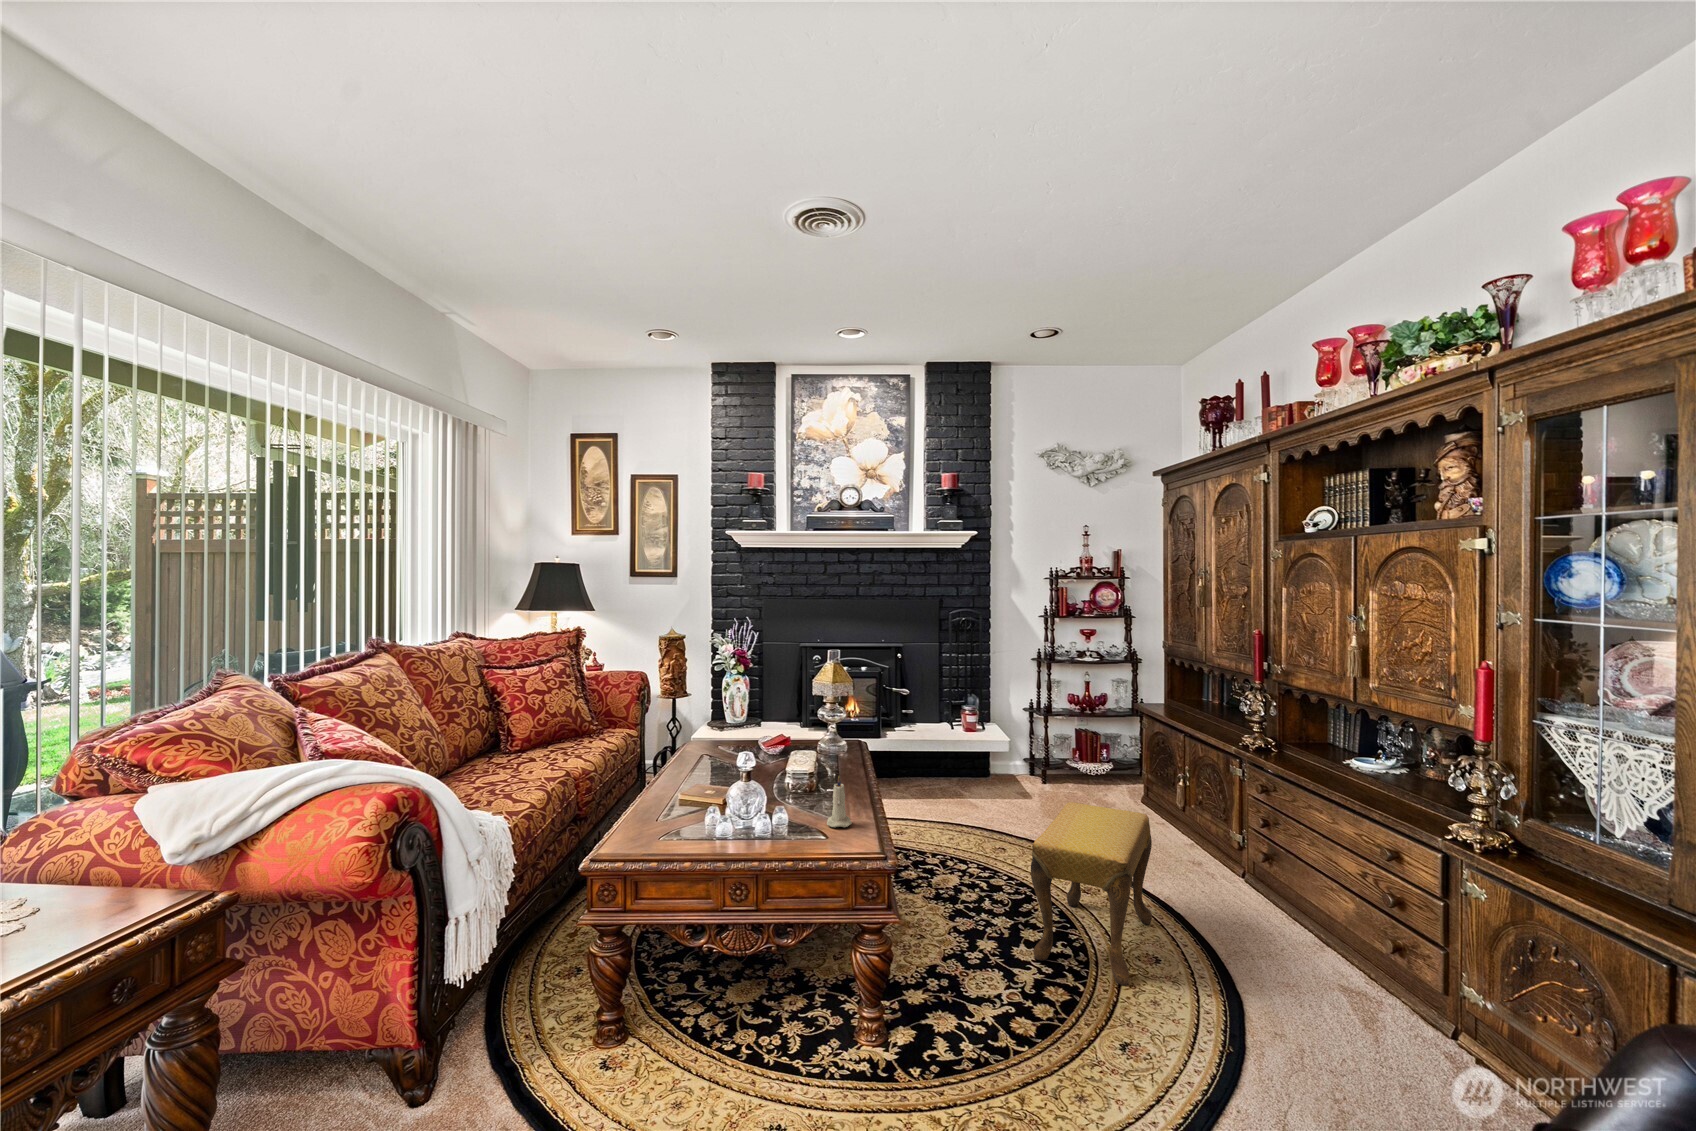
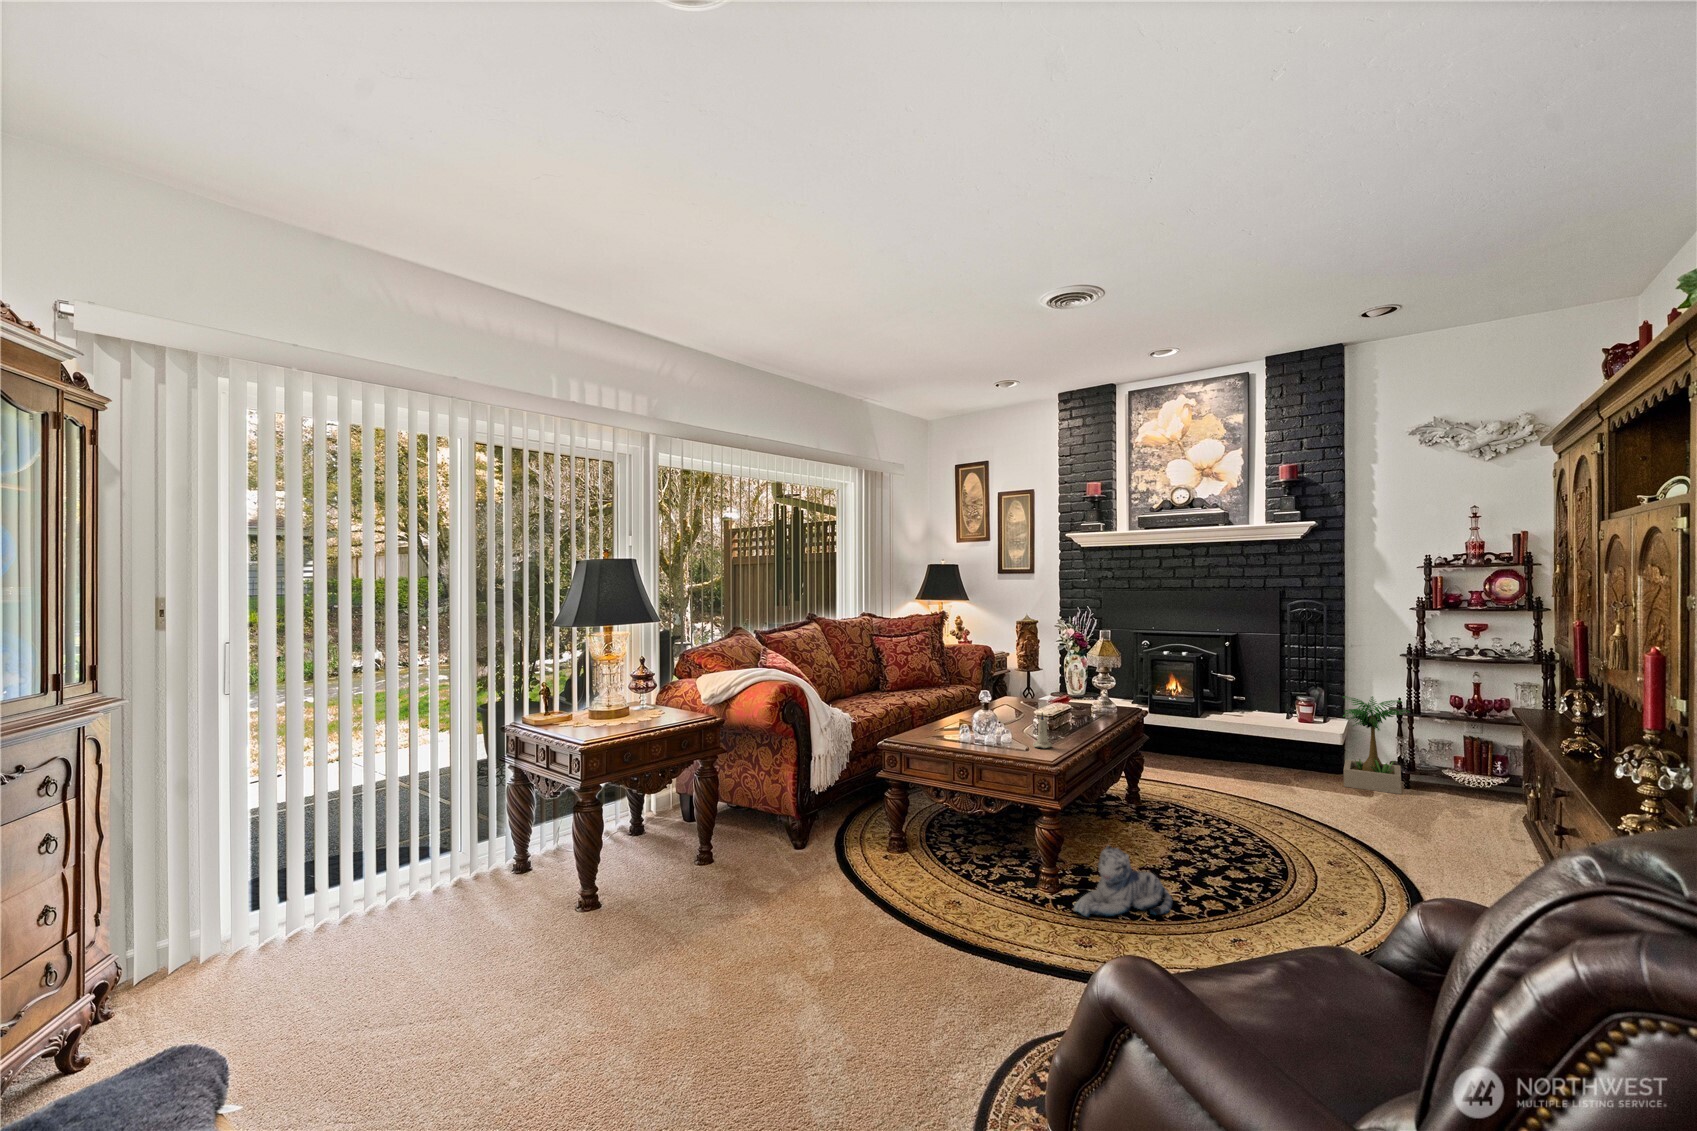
potted plant: none [990,695,1053,787] -> present [1343,696,1409,794]
footstool: present [1031,802,1152,985] -> none [1213,775,1371,918]
plush toy: none [938,958,1032,1081] -> present [1074,845,1173,917]

